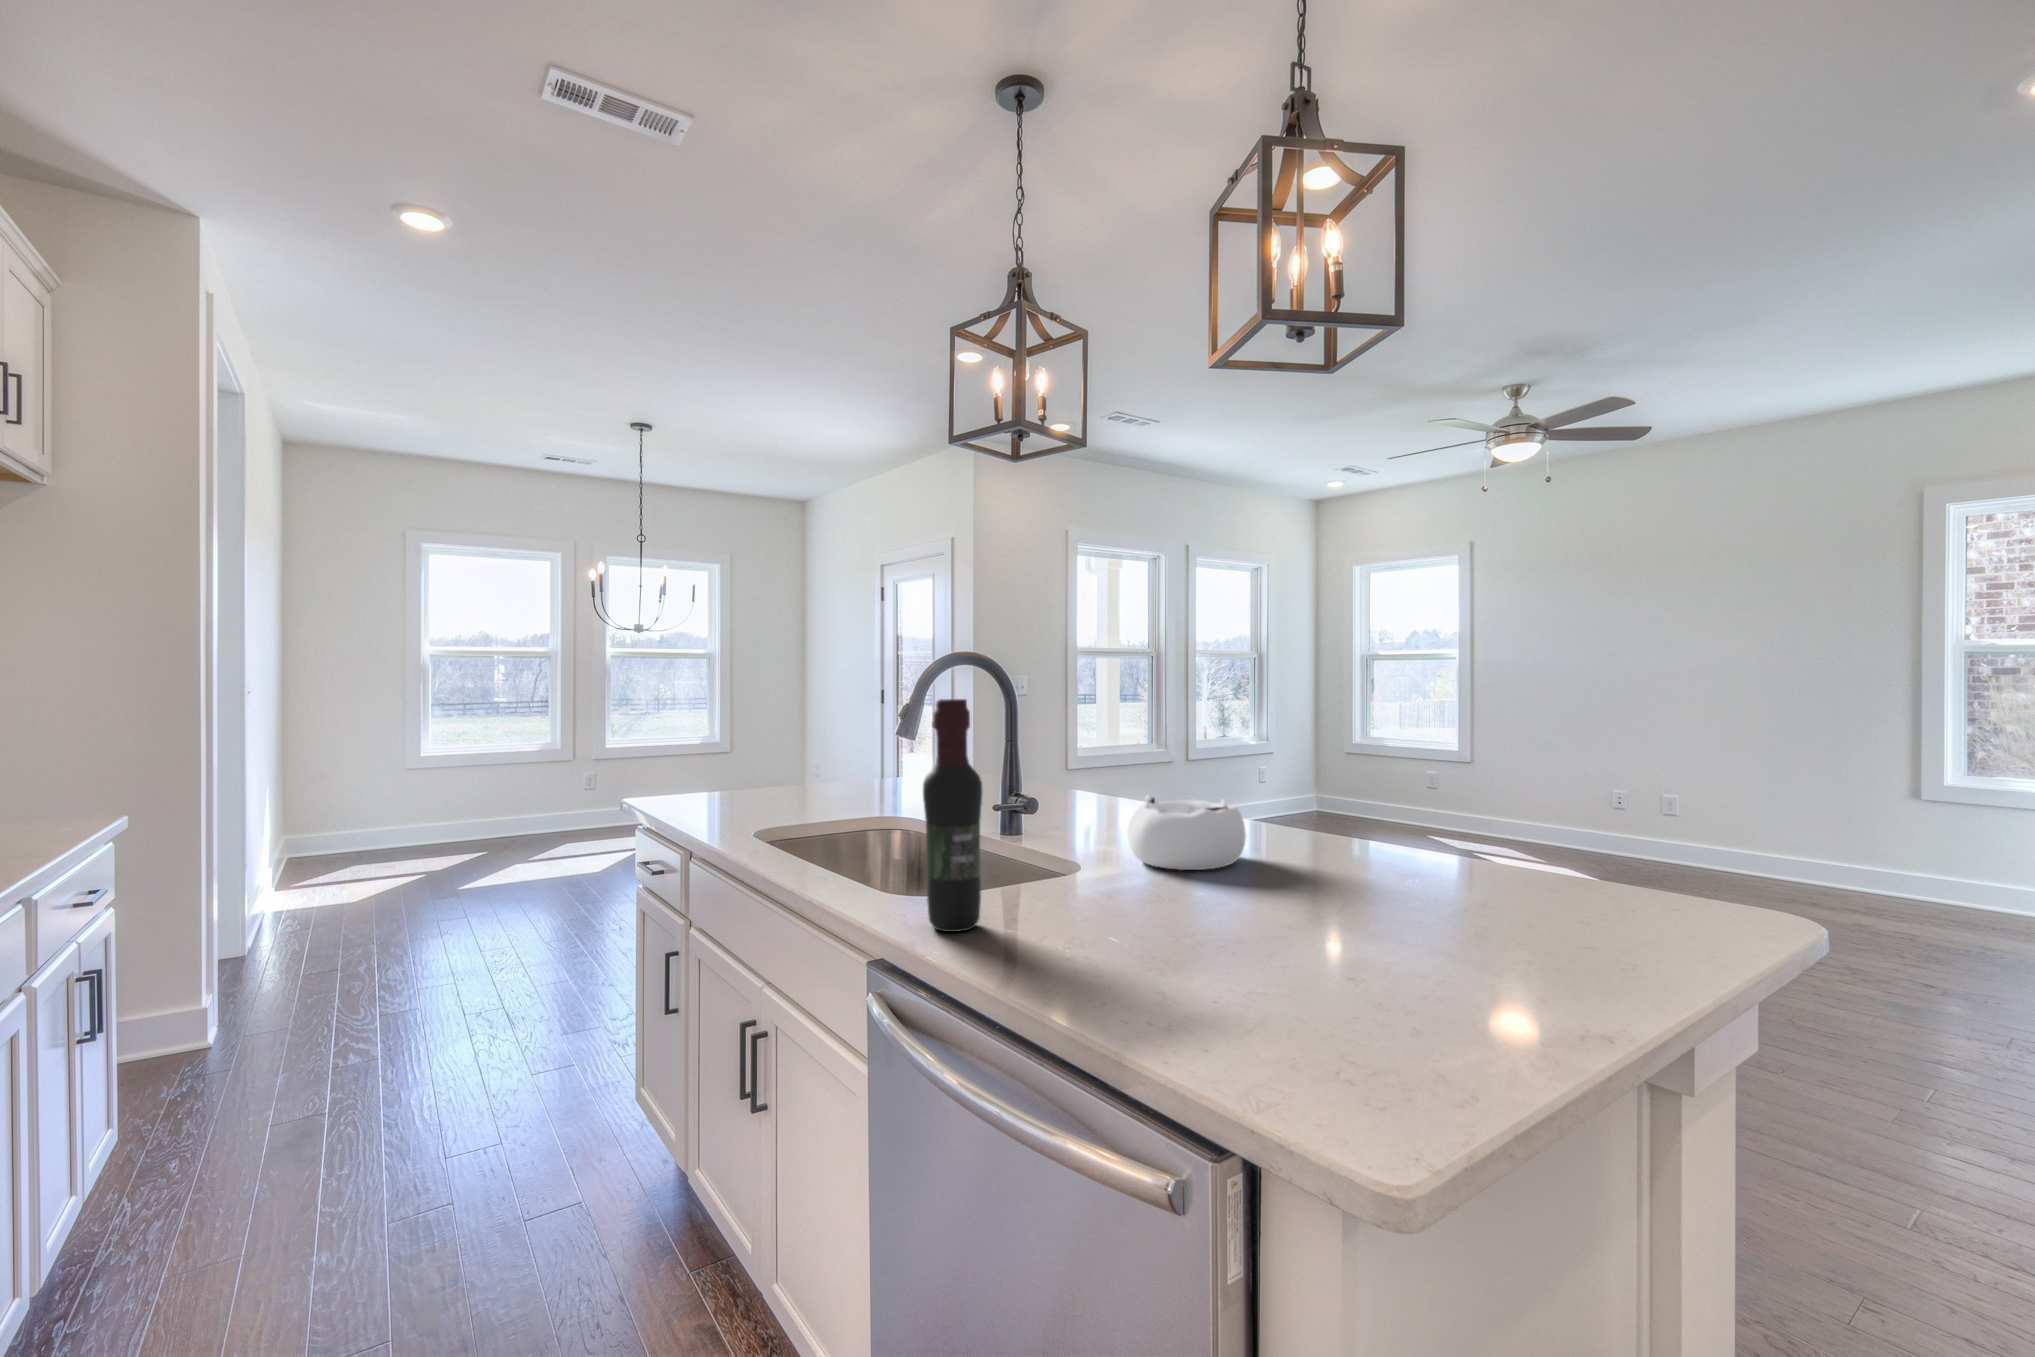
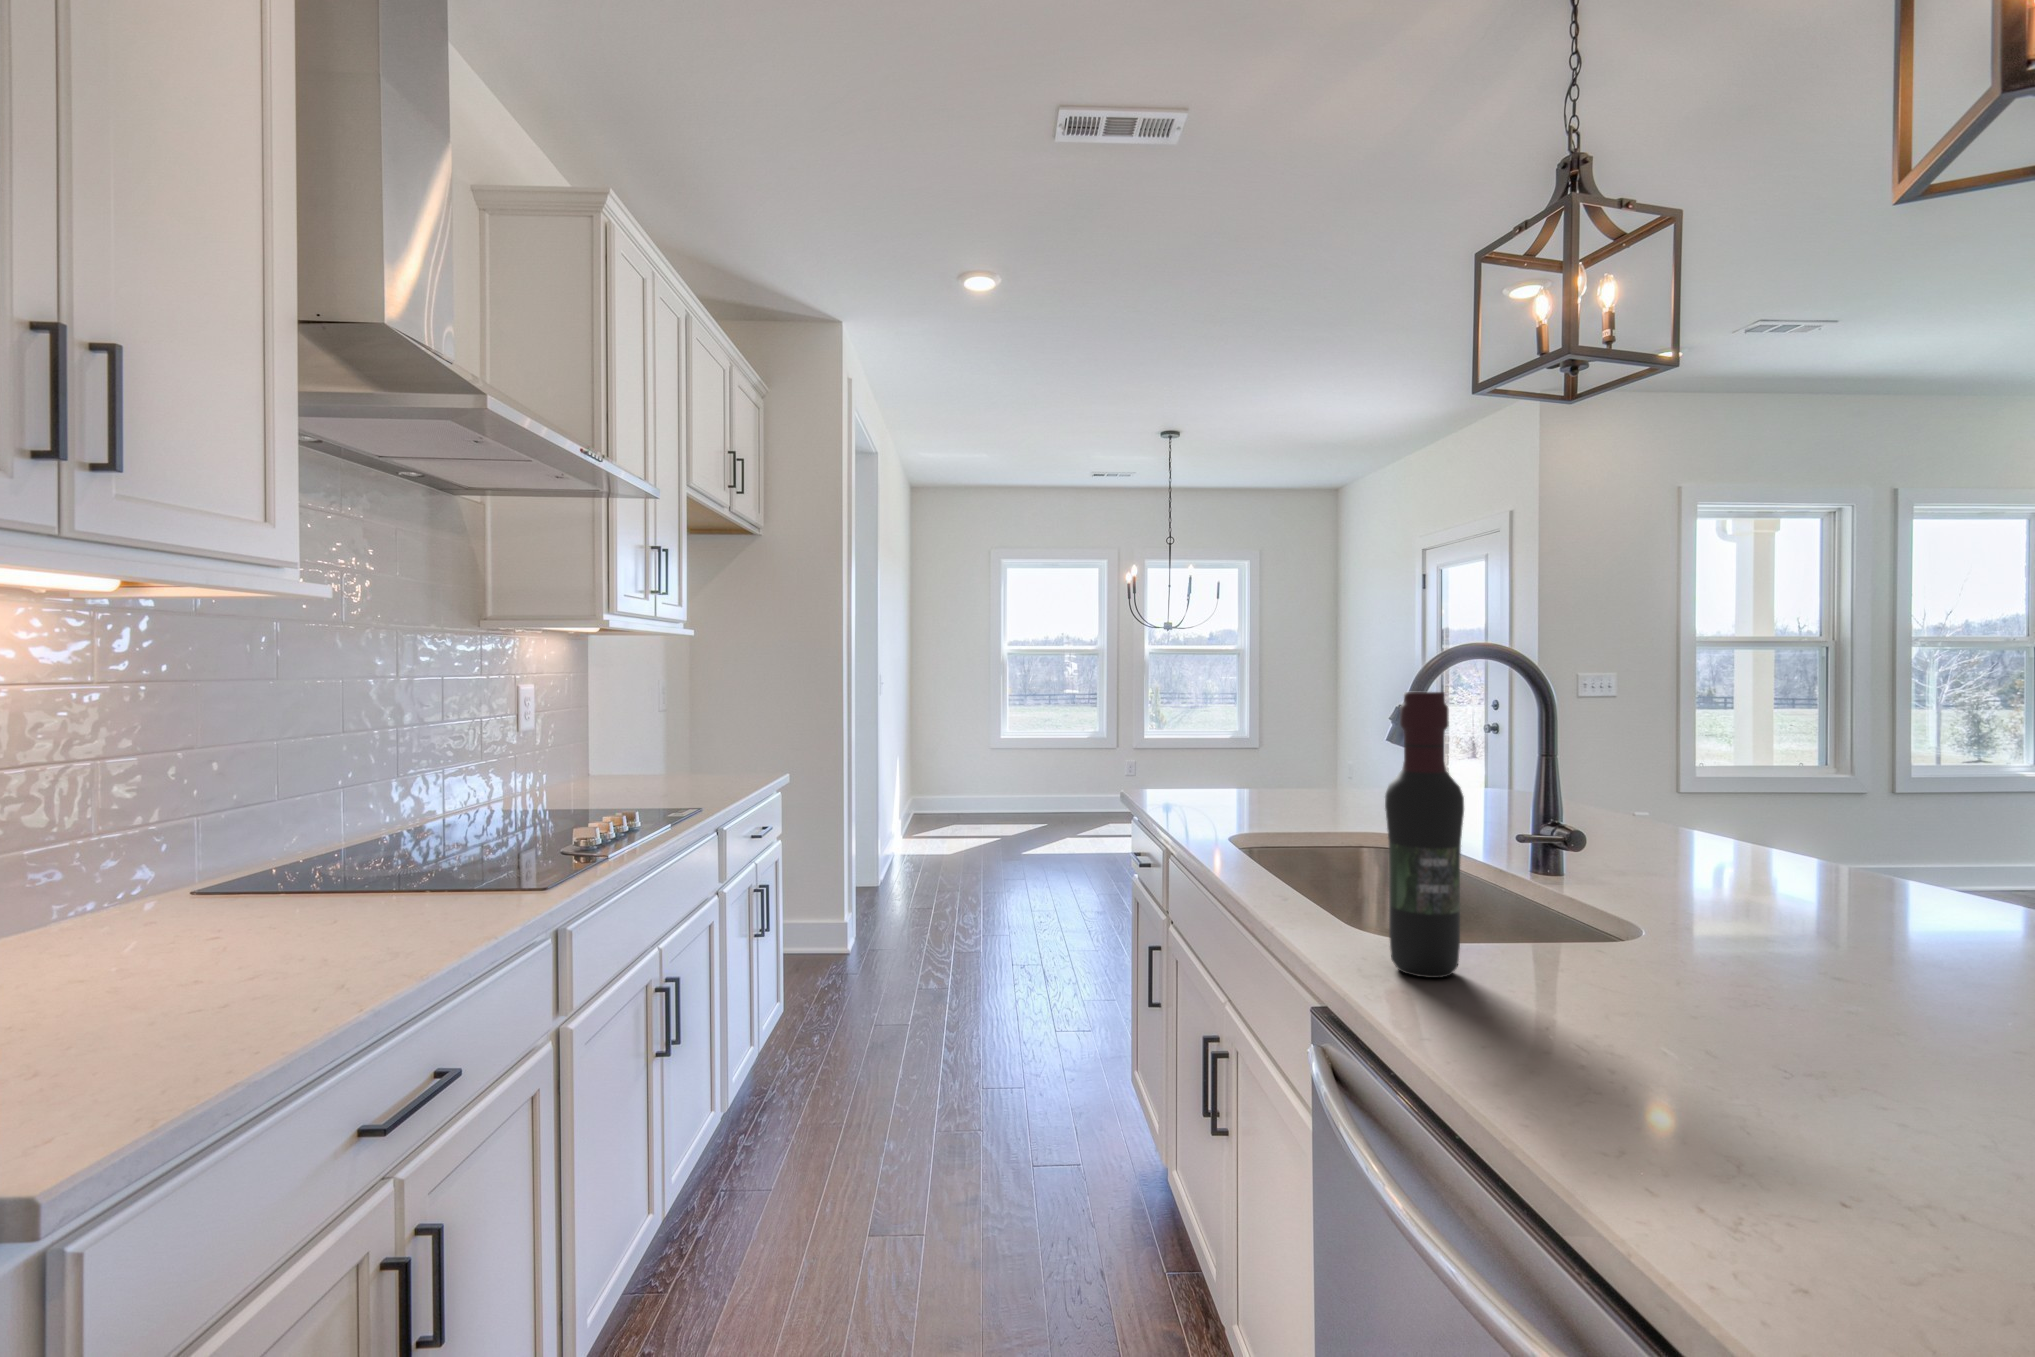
decorative bowl: present [1127,794,1246,870] -> none [1709,834,1923,951]

